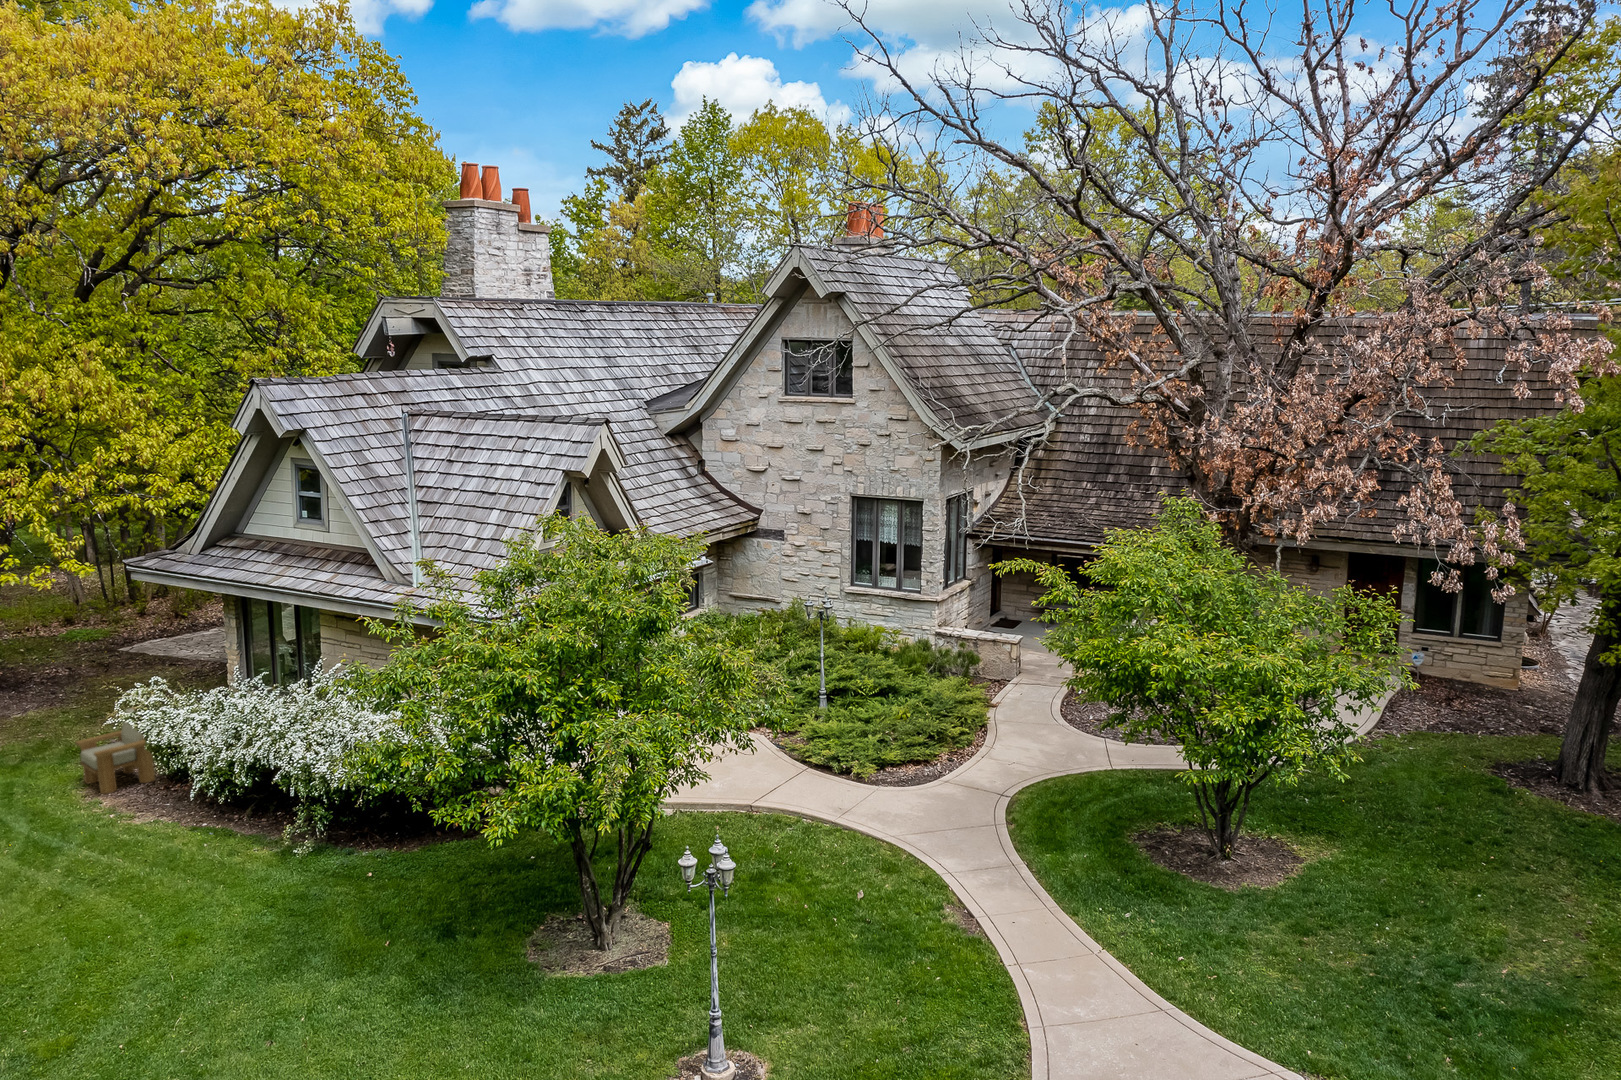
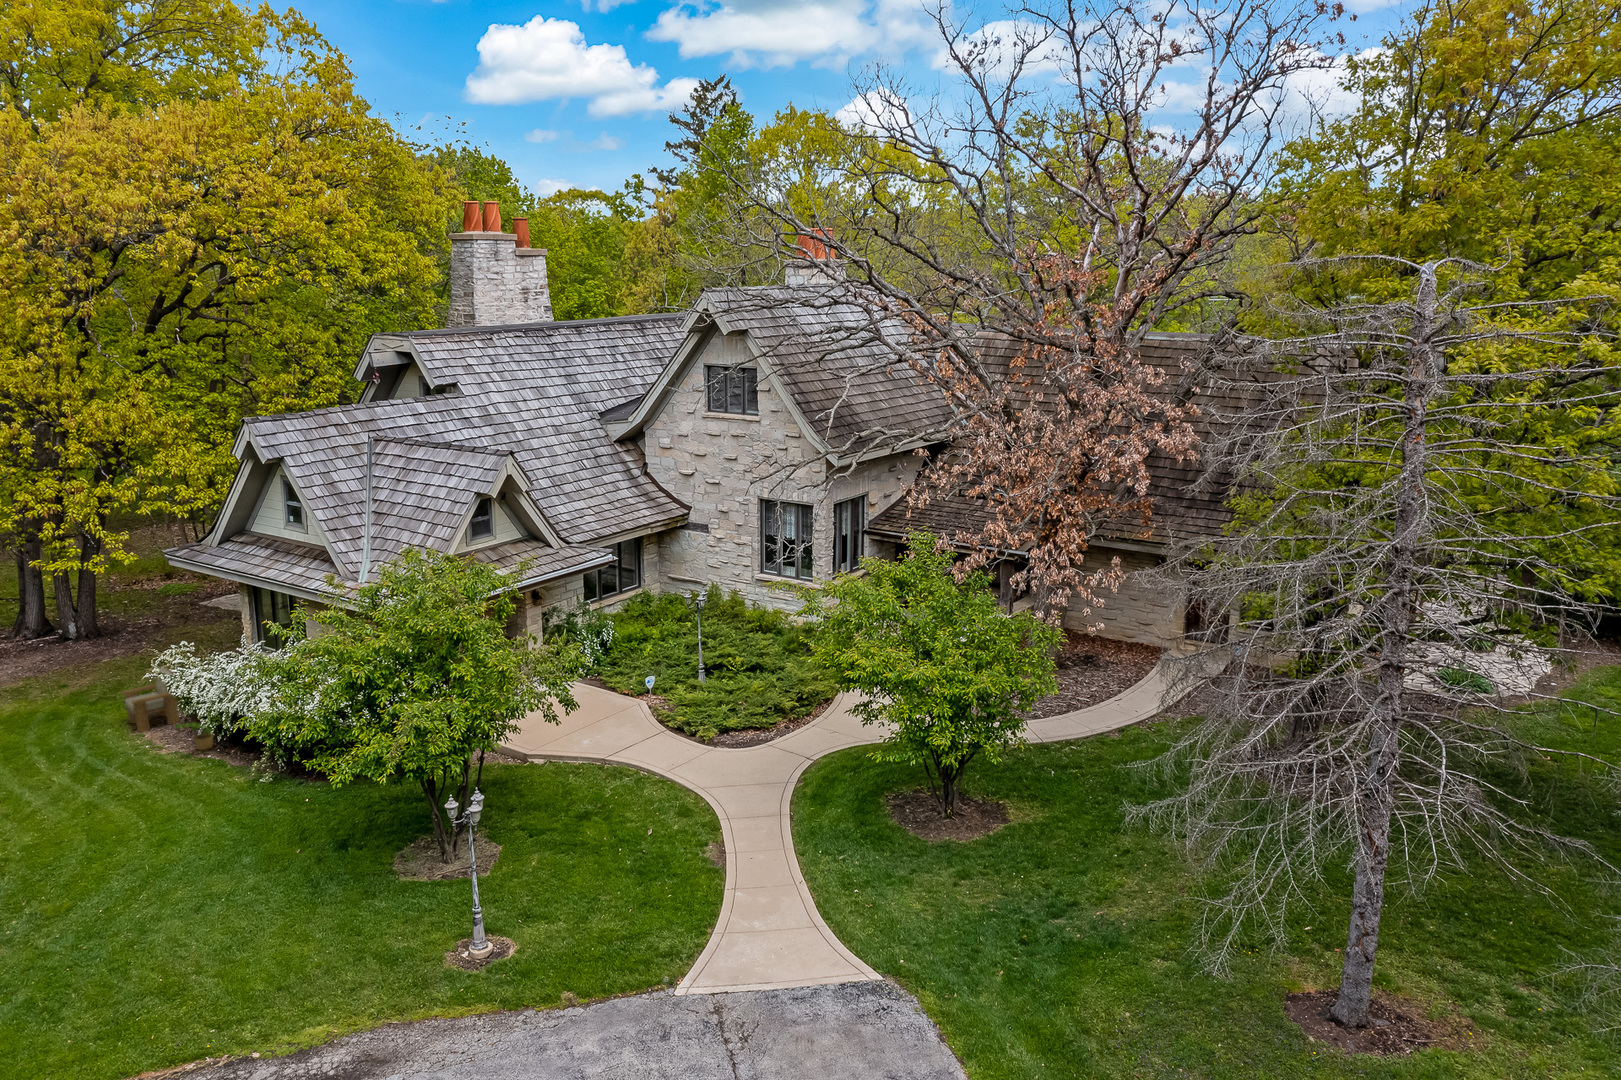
potted plant: none [161,777,214,813] -> present [174,722,213,750]

